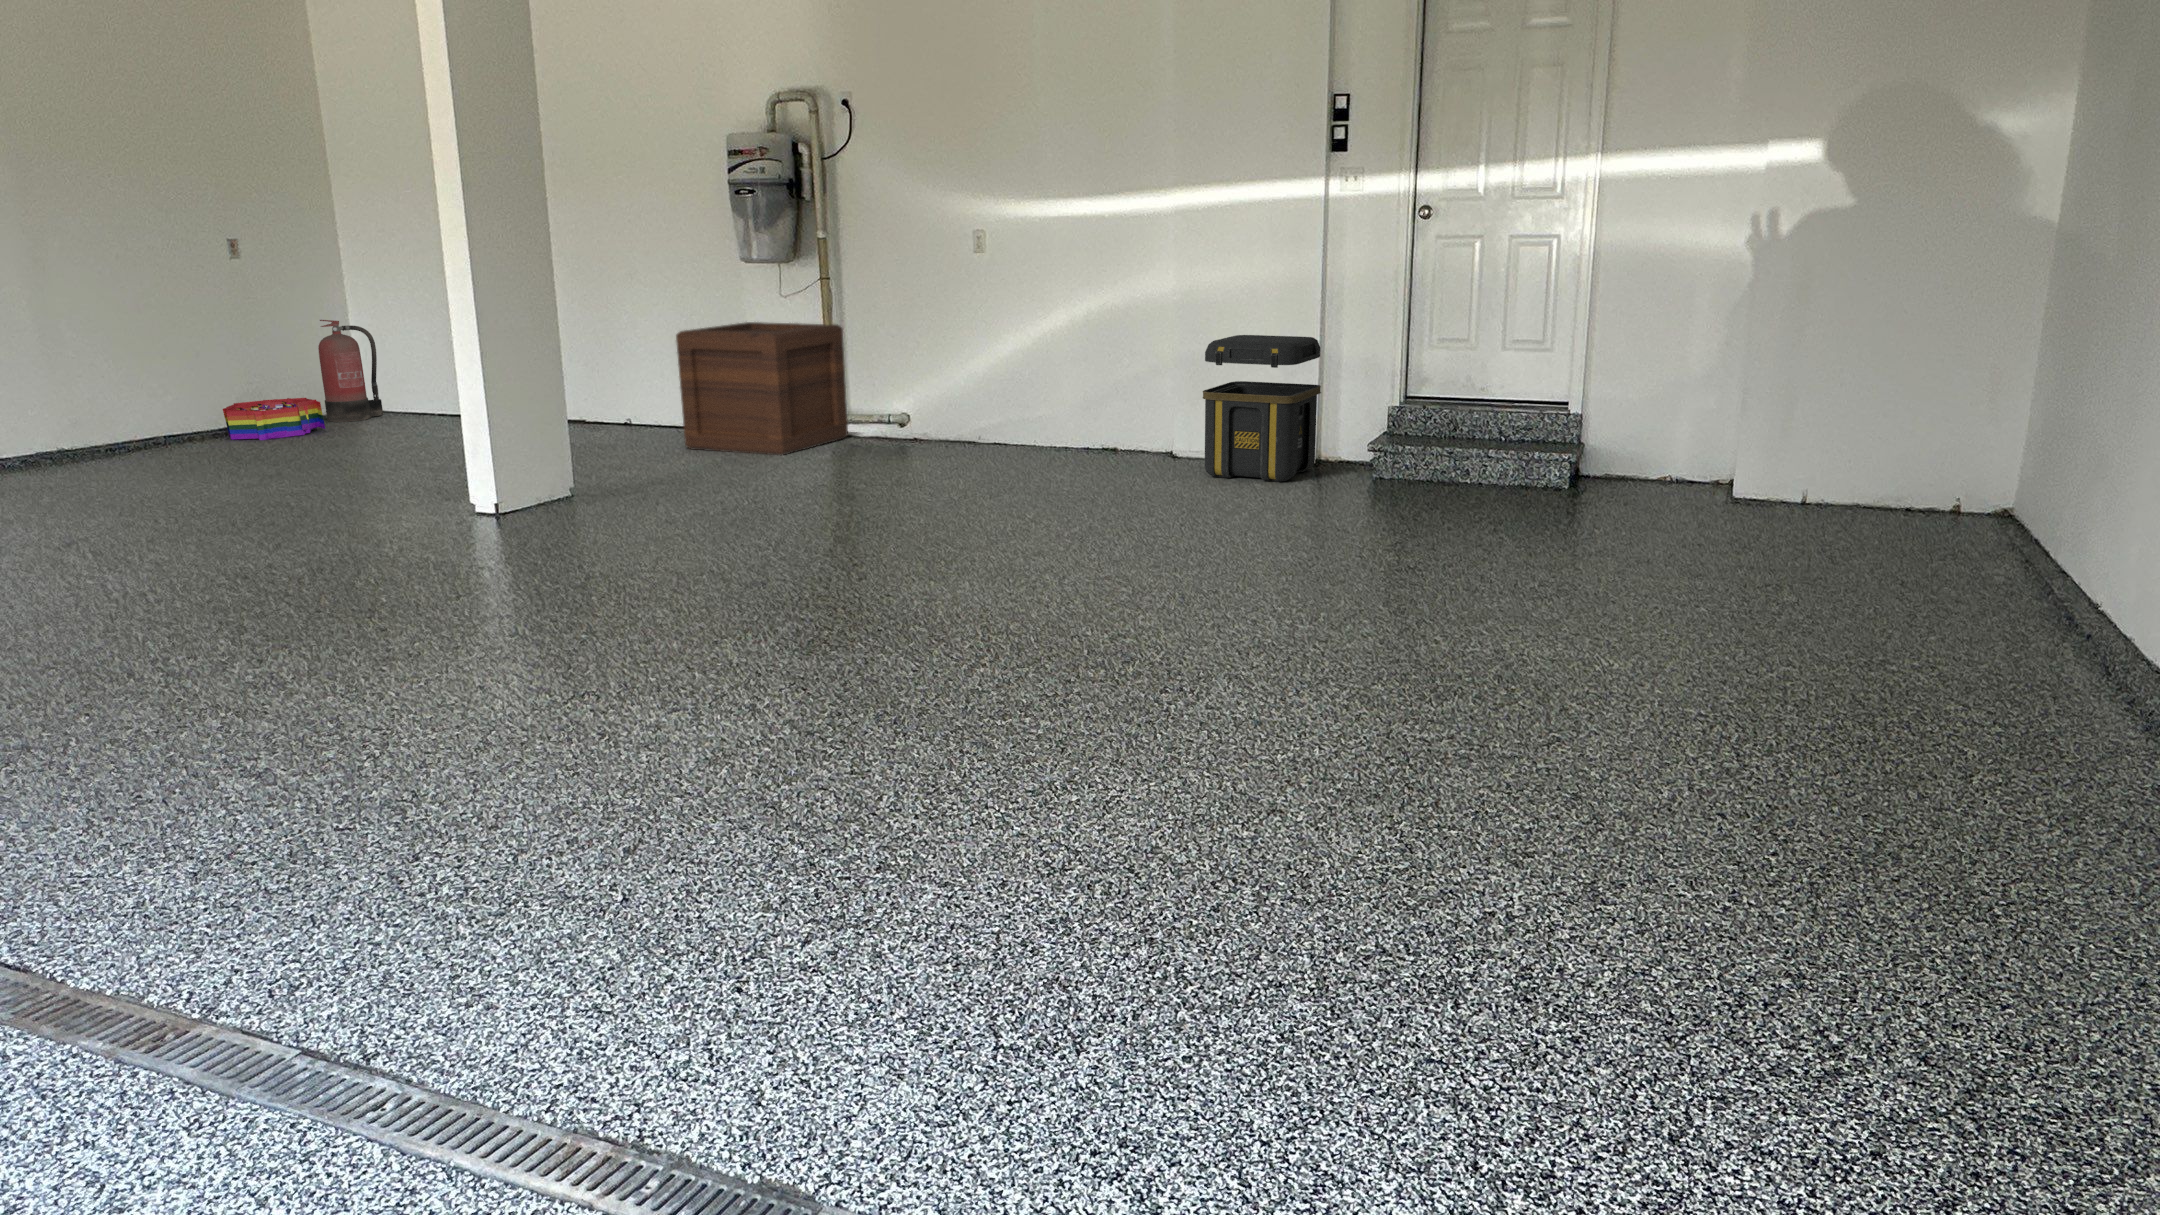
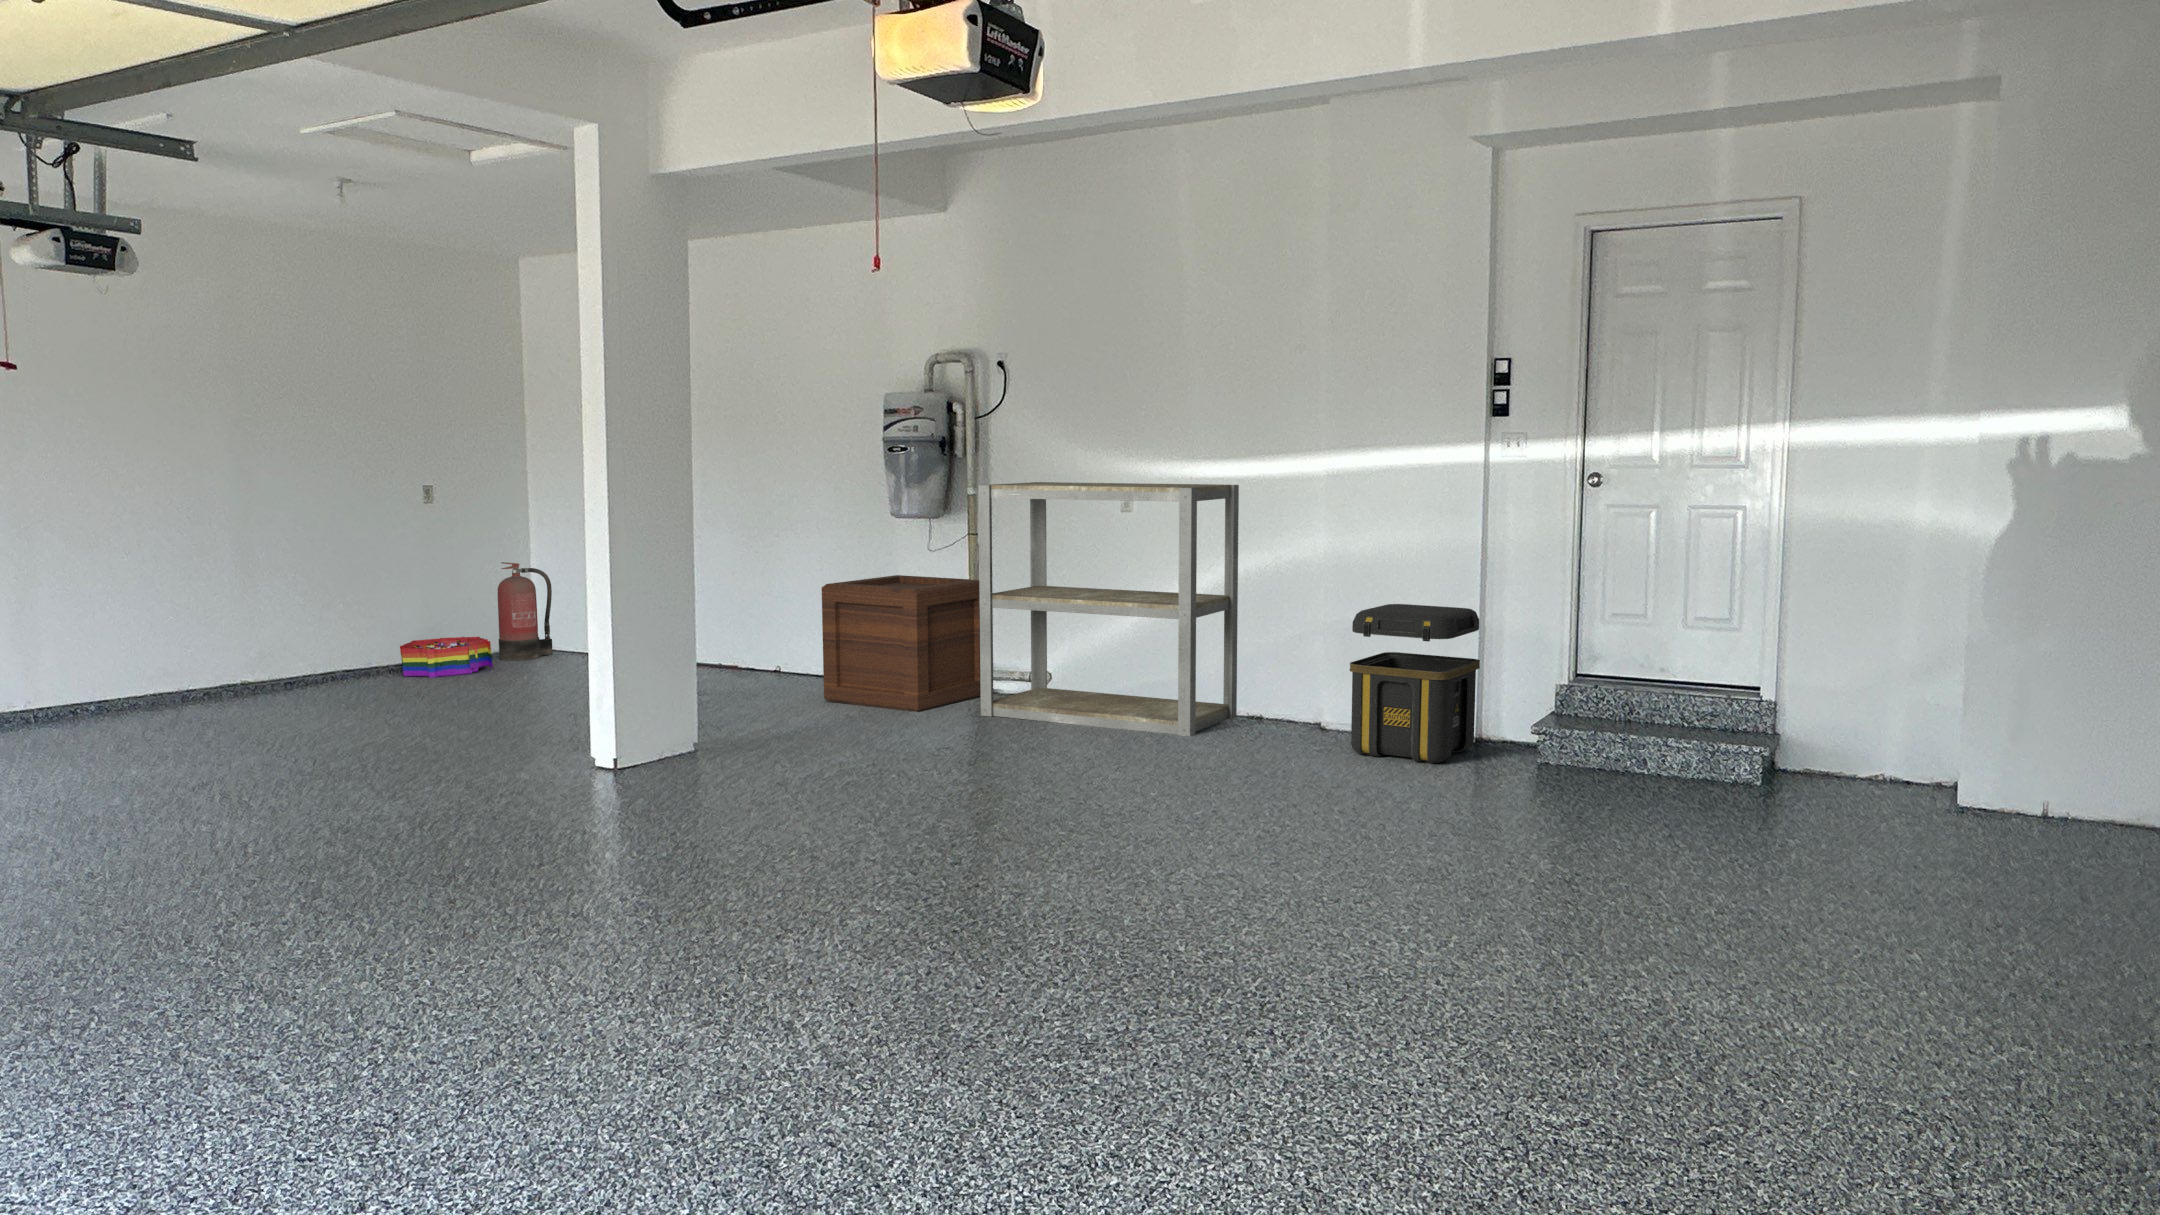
shelving unit: none [833,223,1092,468] -> present [978,482,1239,736]

